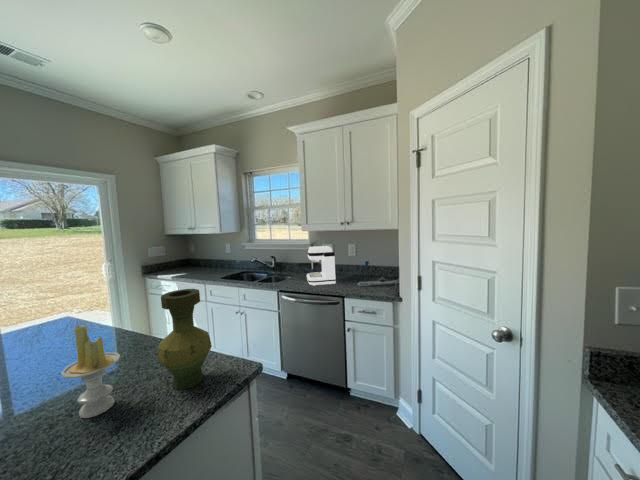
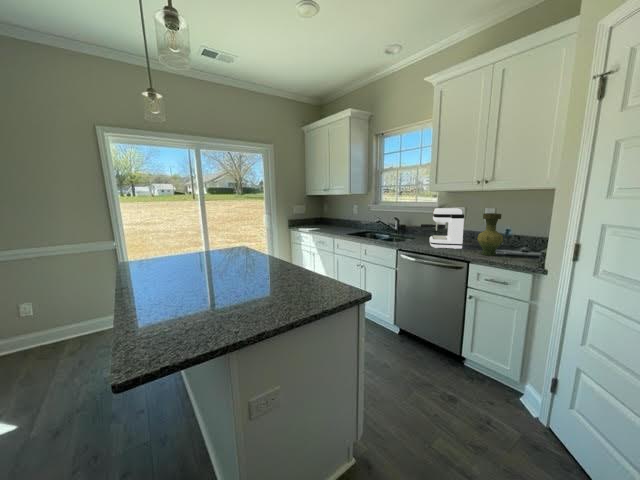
vase: present [157,289,212,390] -> present [477,213,503,256]
candle: present [61,326,120,418] -> none [244,234,275,294]

